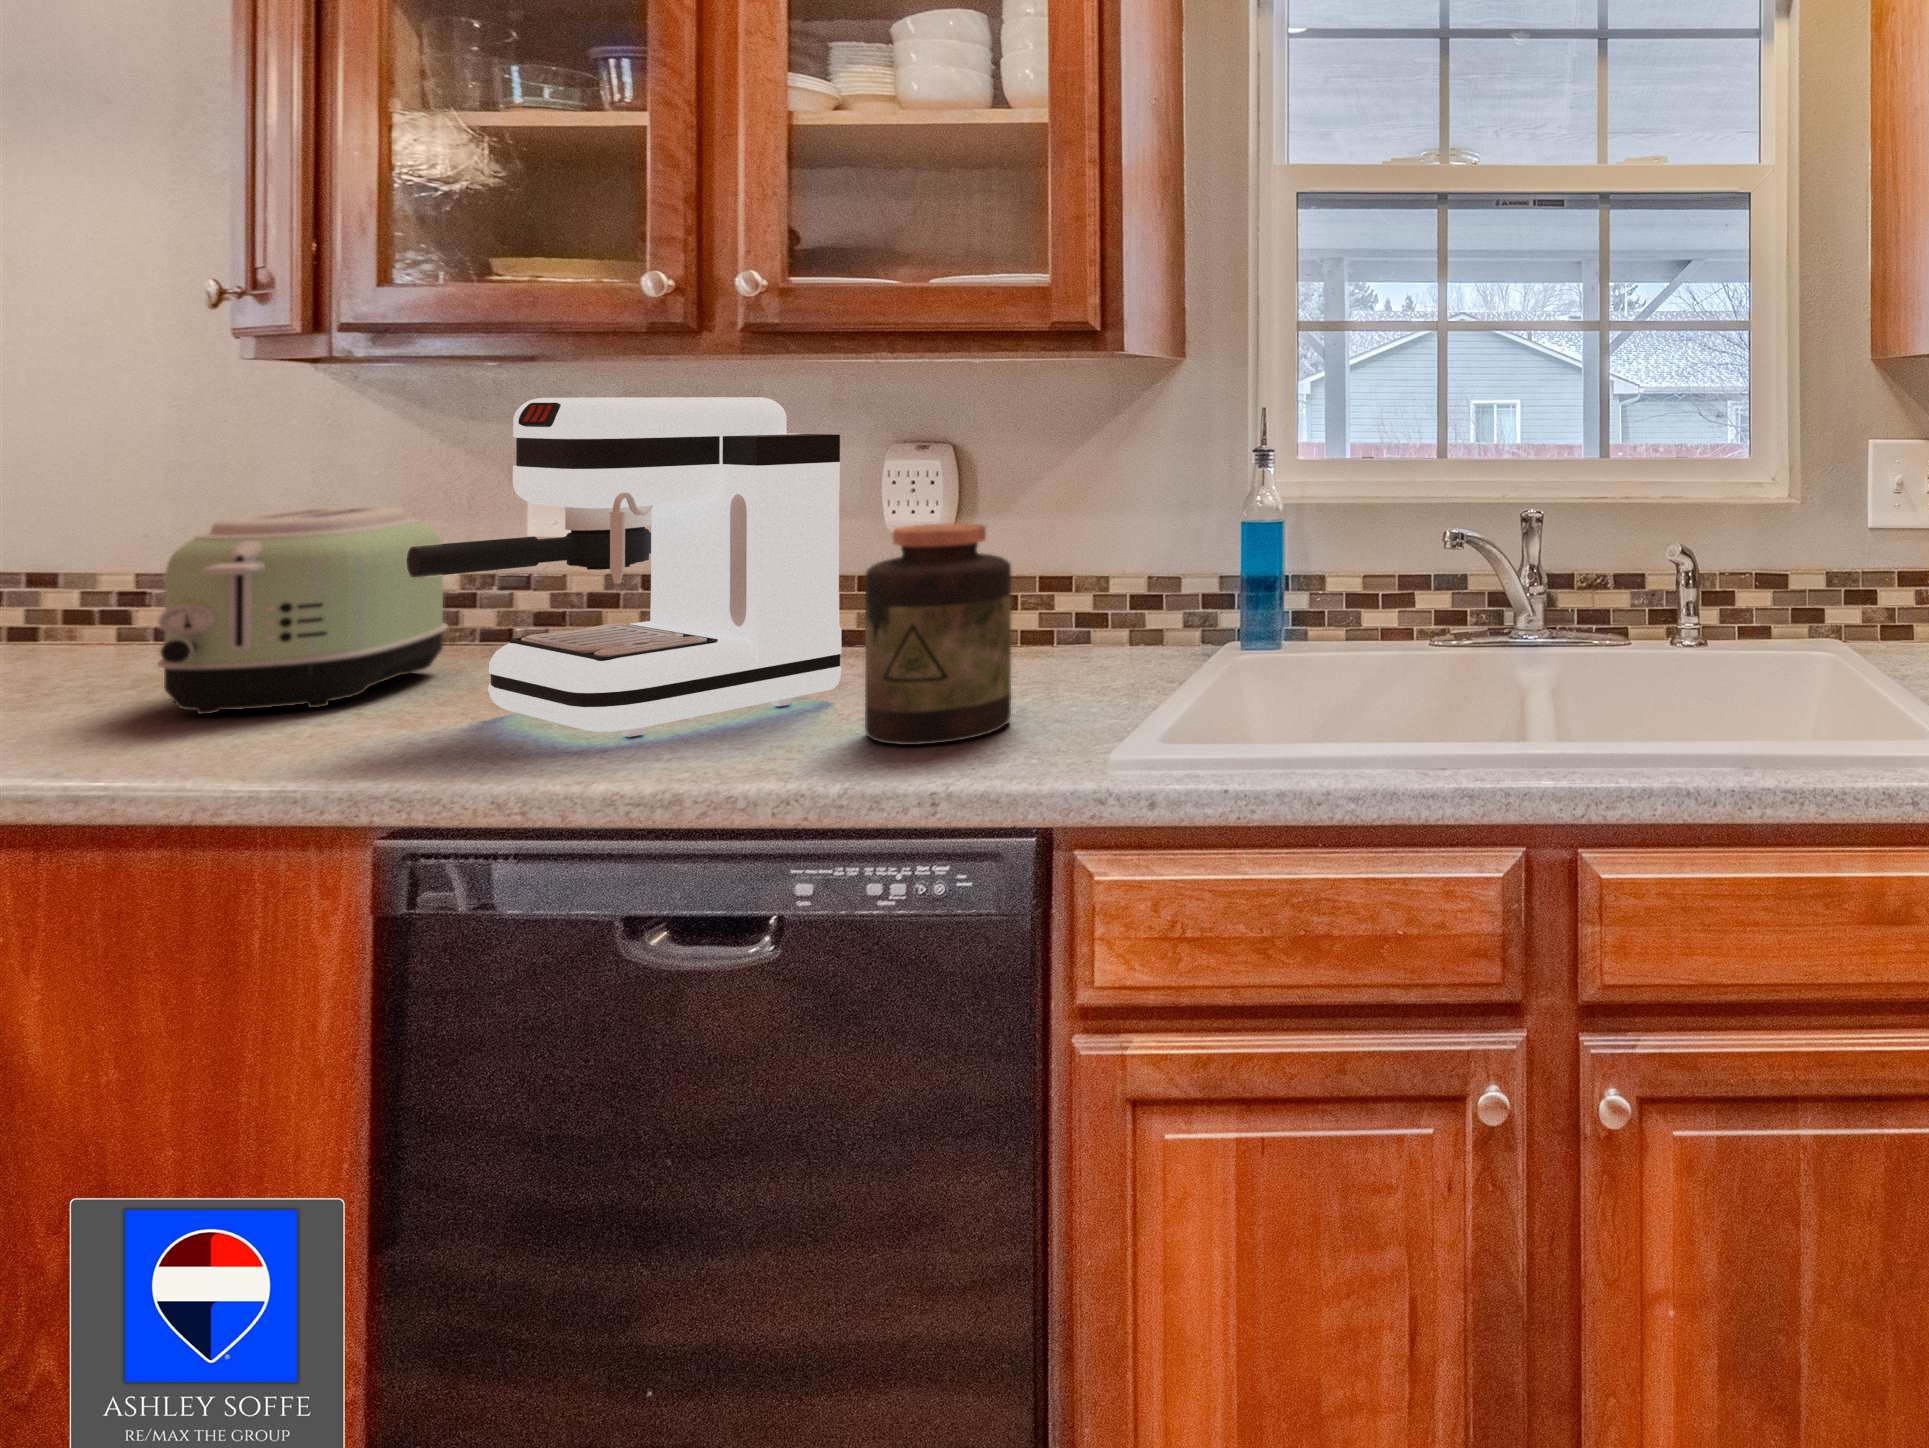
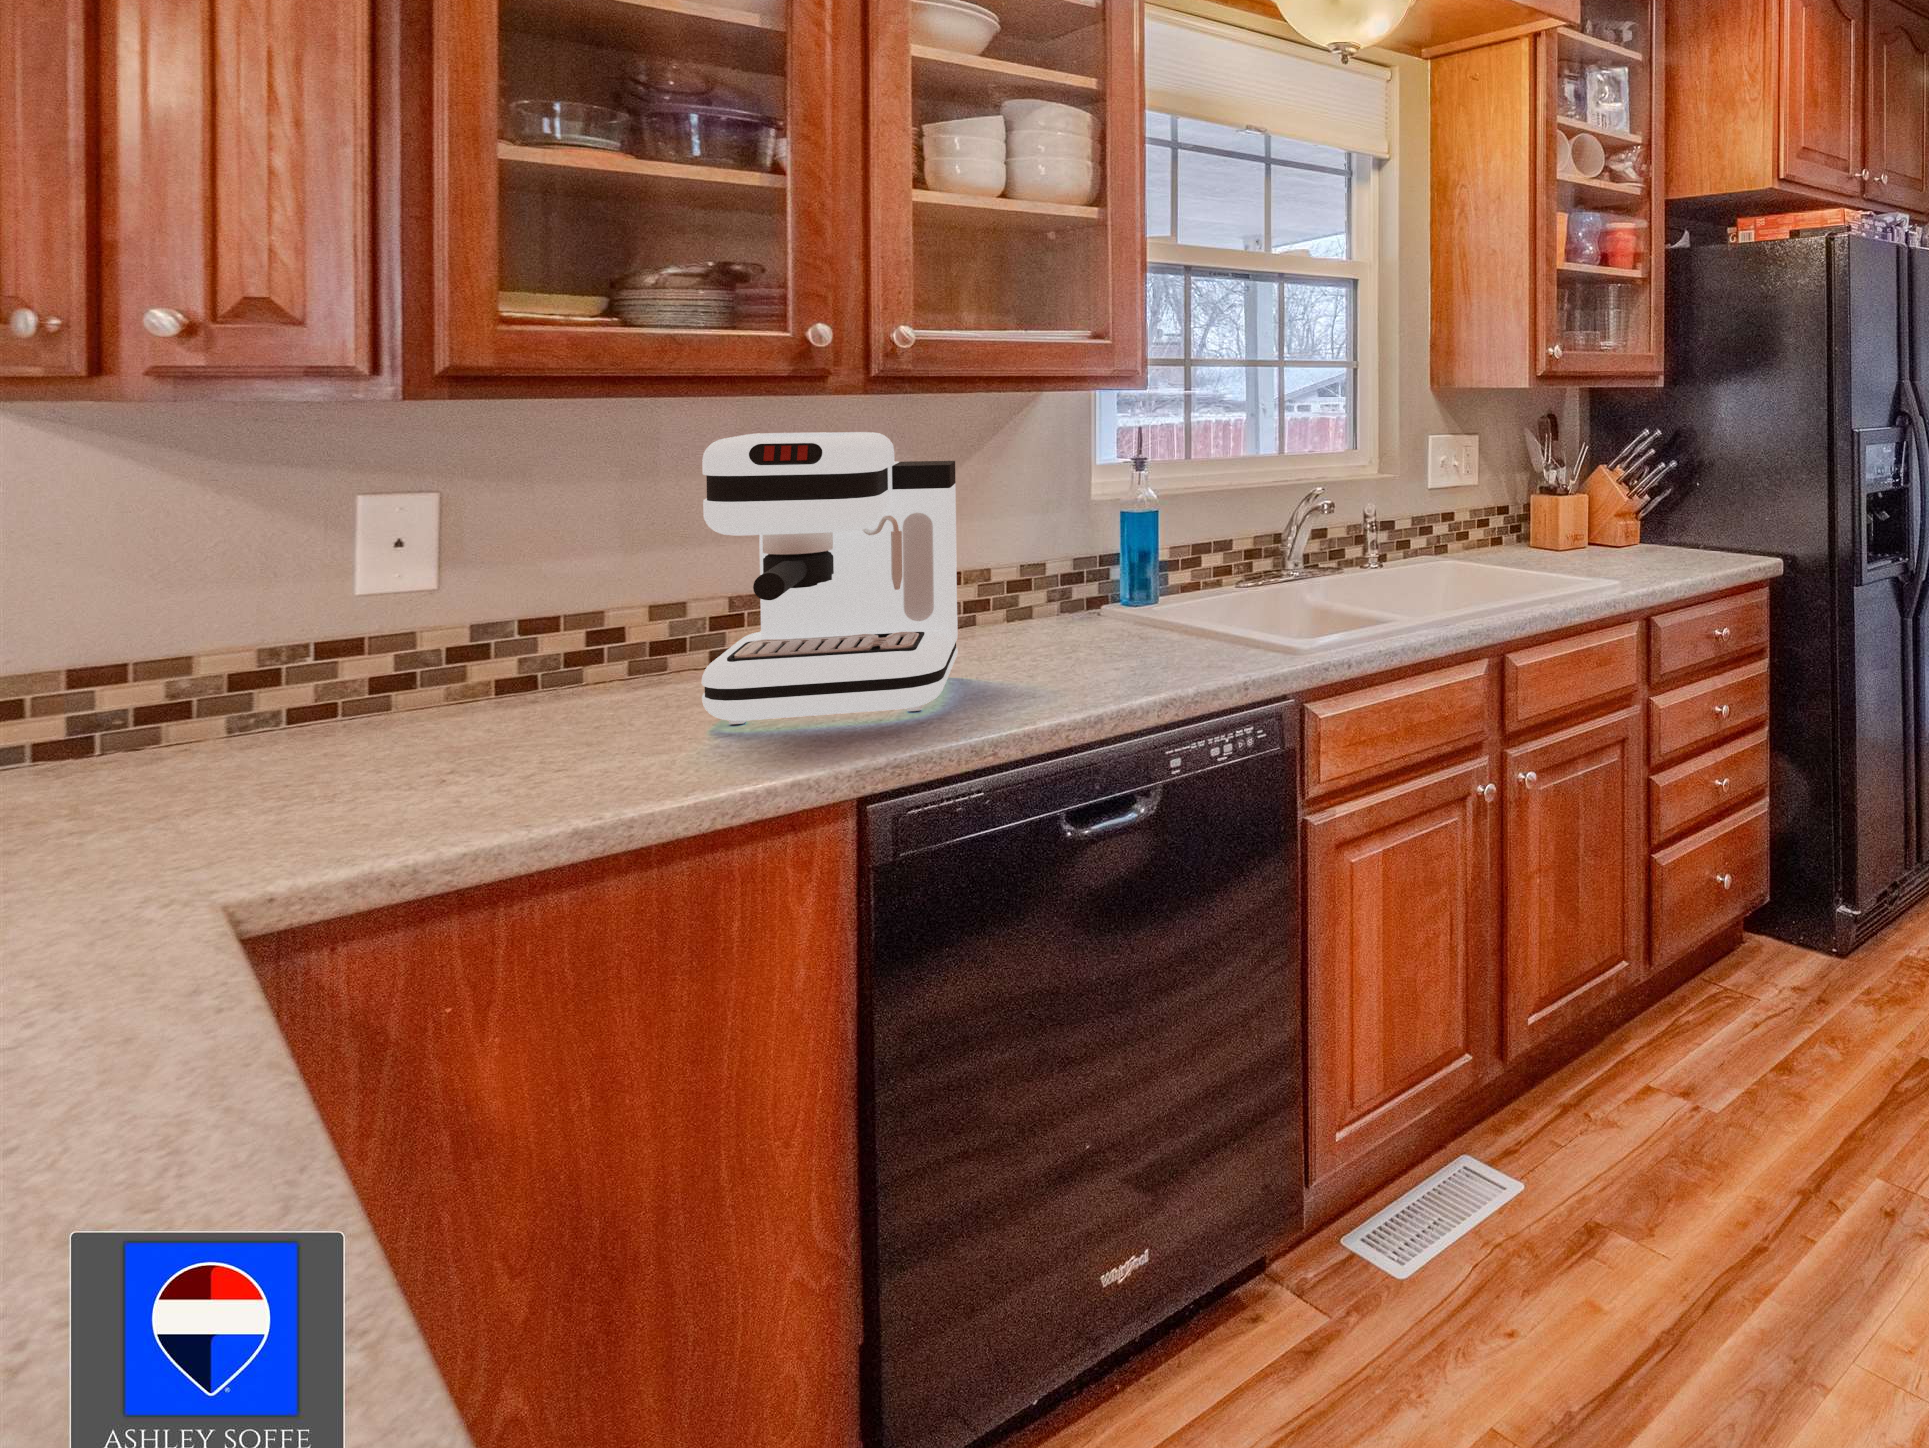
toaster: present [157,507,447,714] -> none [188,565,497,796]
jar: present [865,523,1011,745] -> none [1065,520,1166,677]

